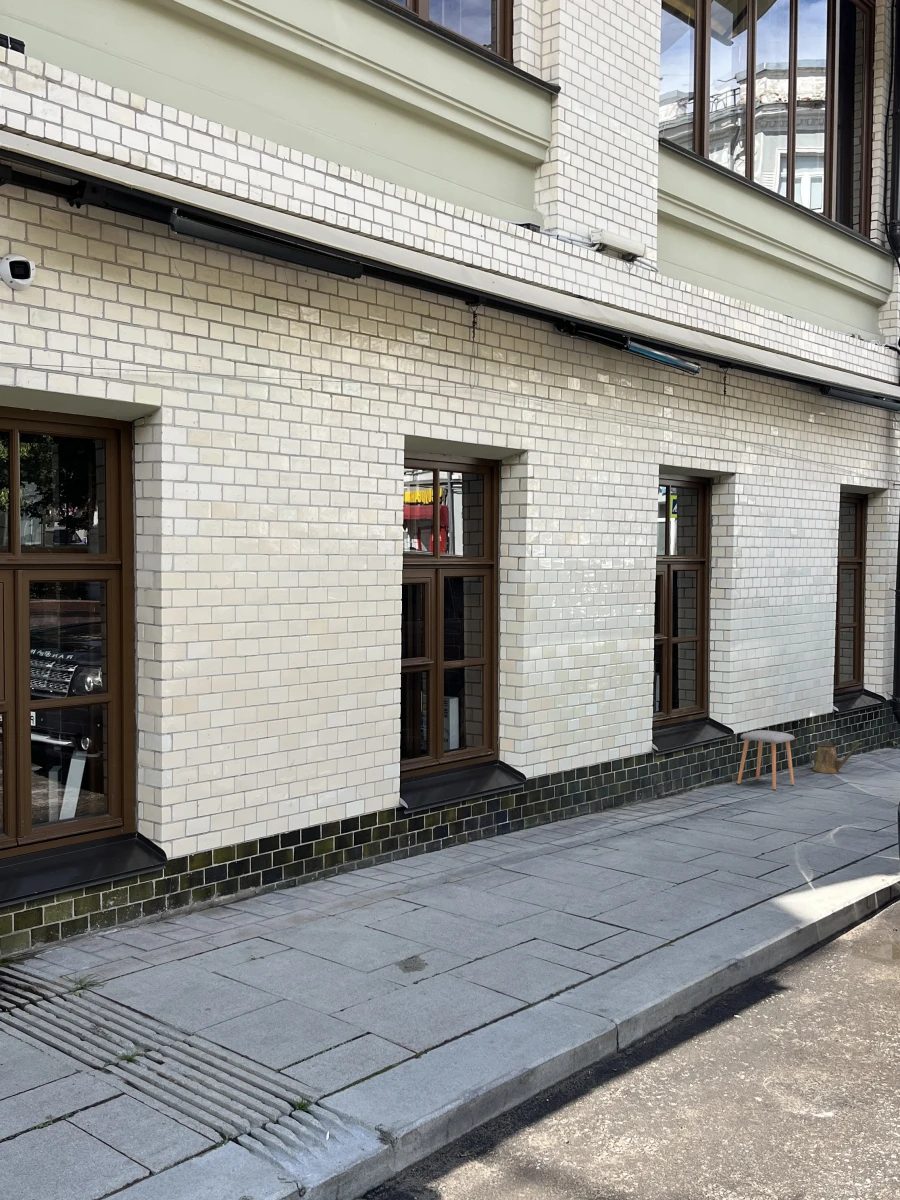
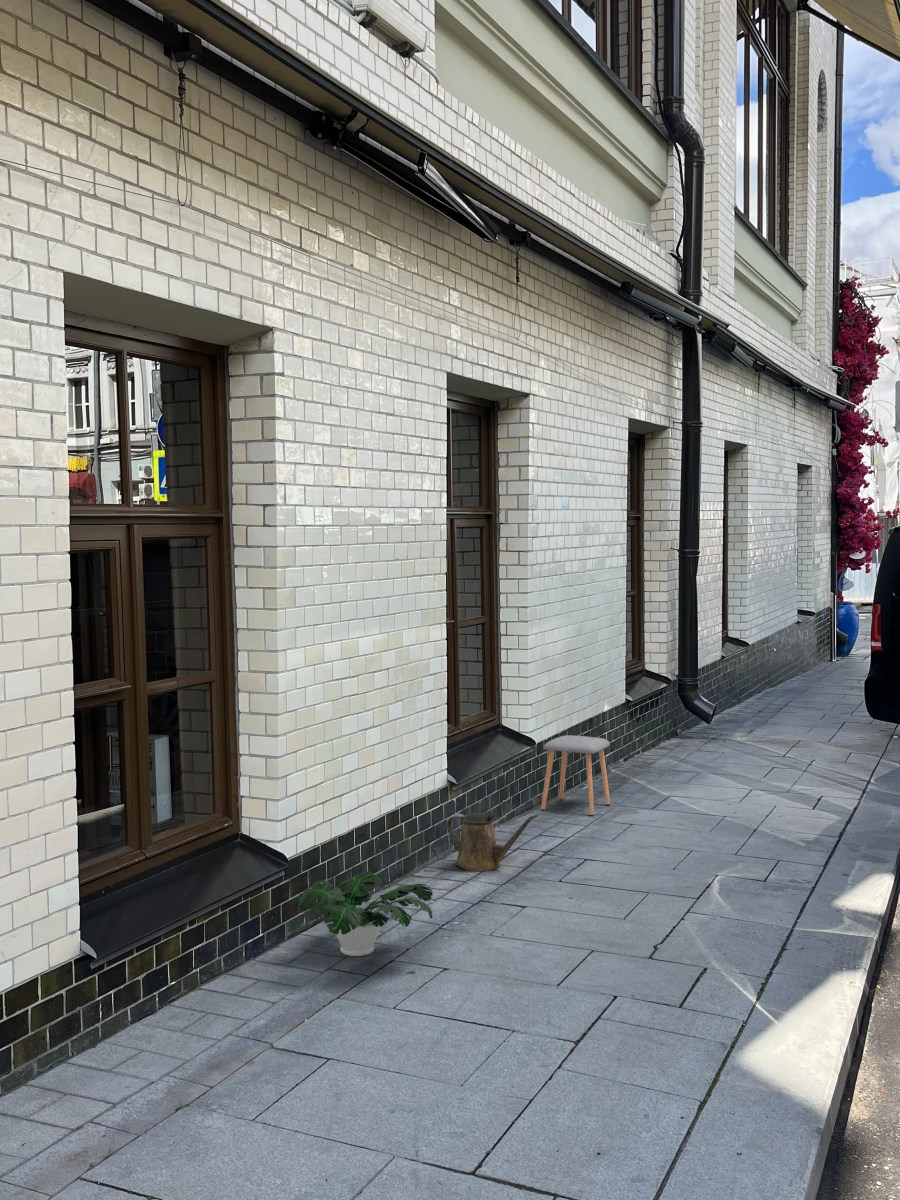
watering can: present [807,741,863,773] -> present [446,813,537,871]
potted plant: none [530,792,617,840] -> present [298,871,433,956]

